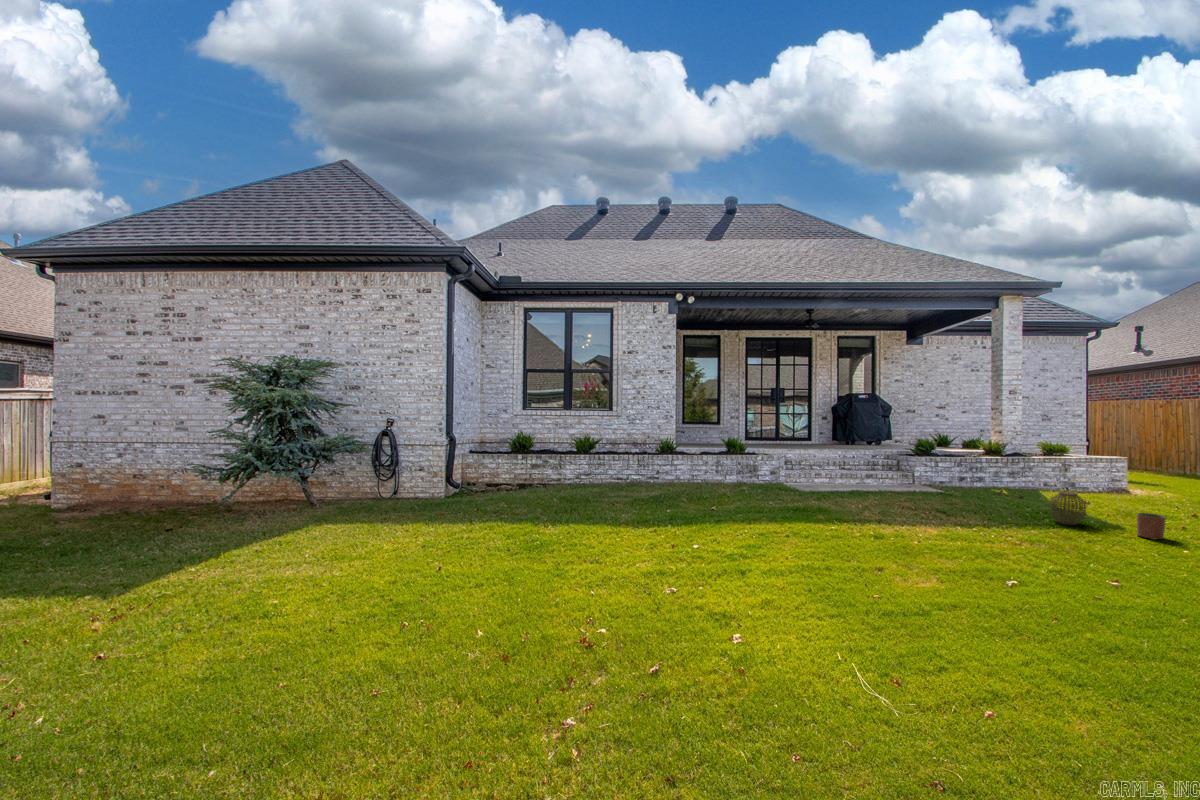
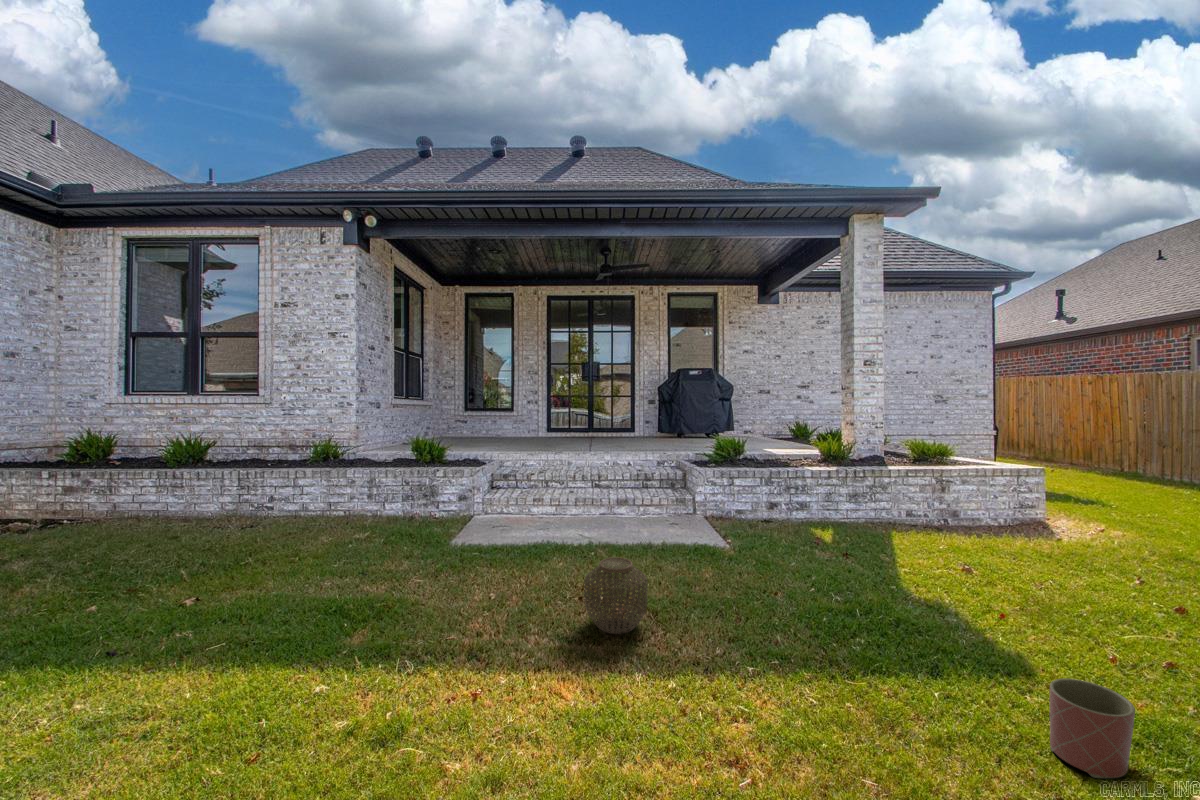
woven basket: present [1050,491,1086,525] -> present [584,557,647,634]

